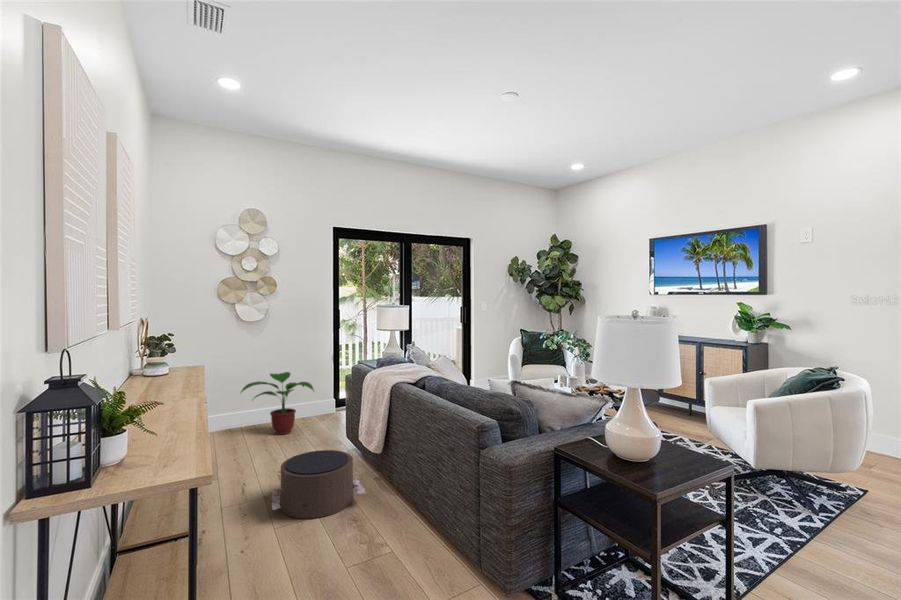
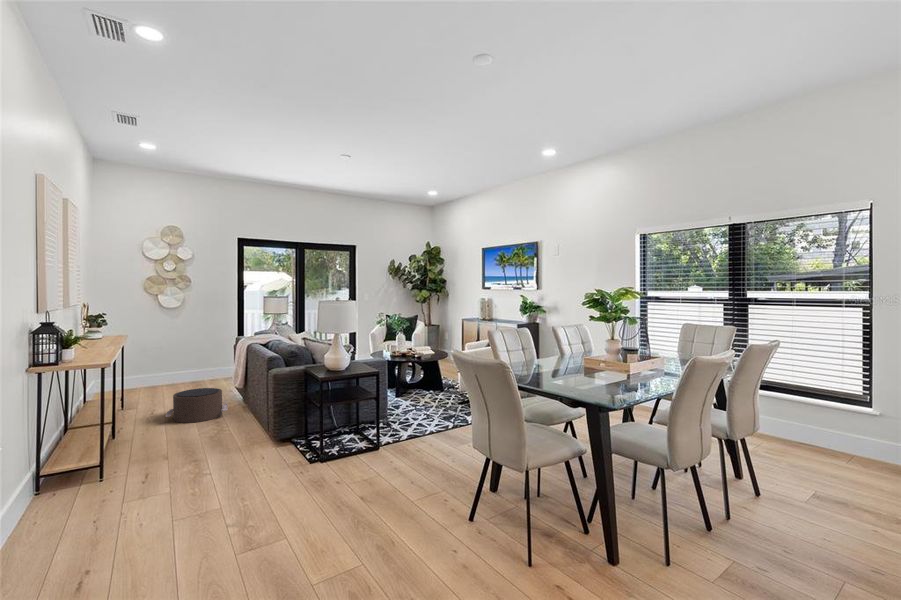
potted plant: present [241,372,314,435] -> none [159,345,215,388]

